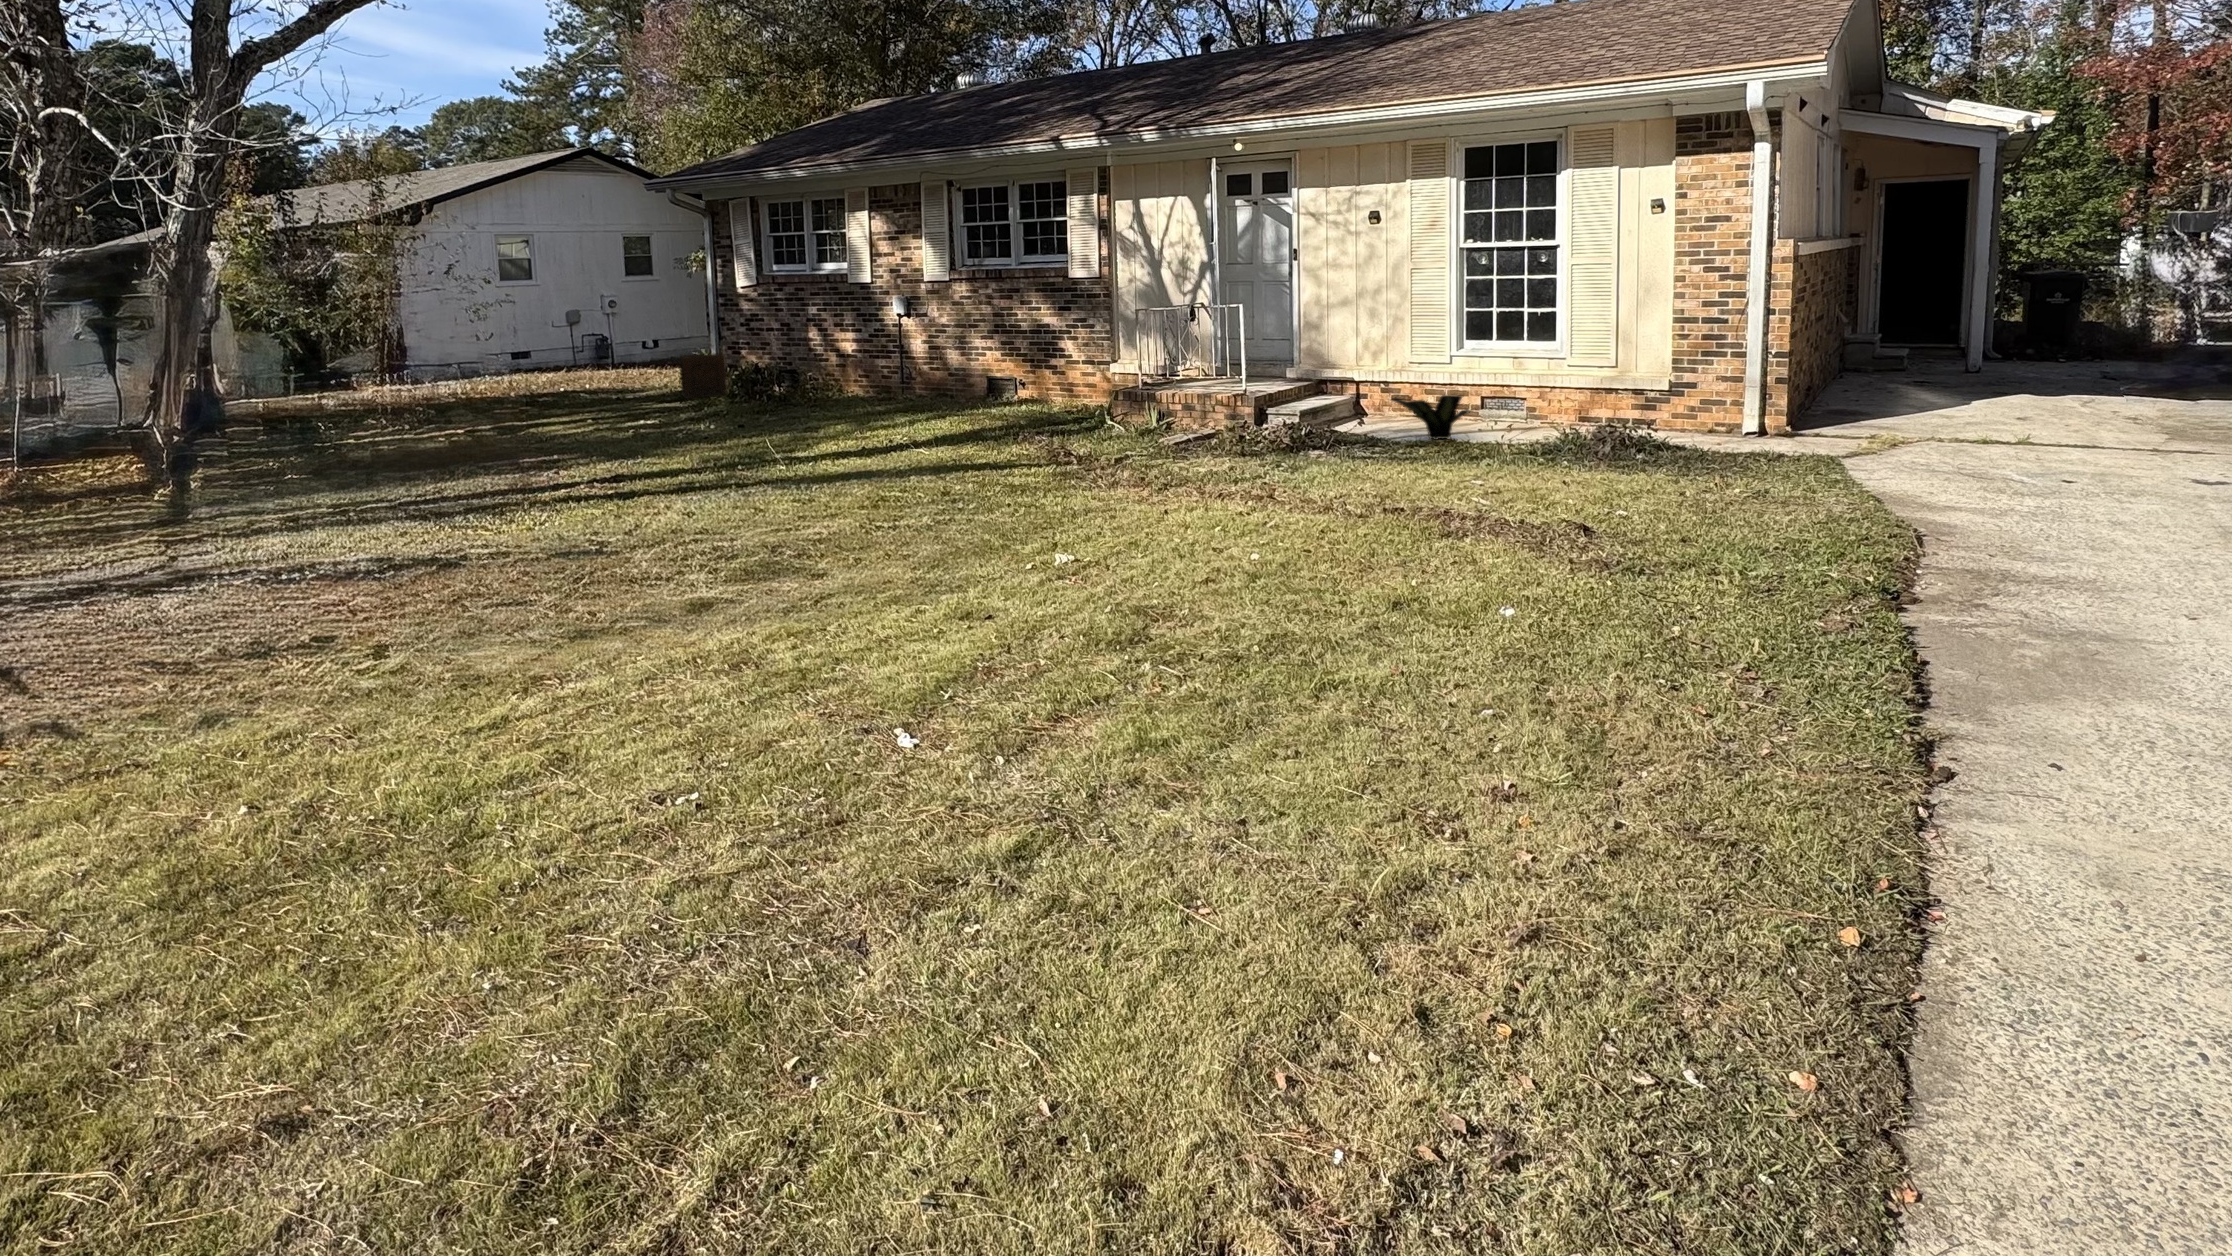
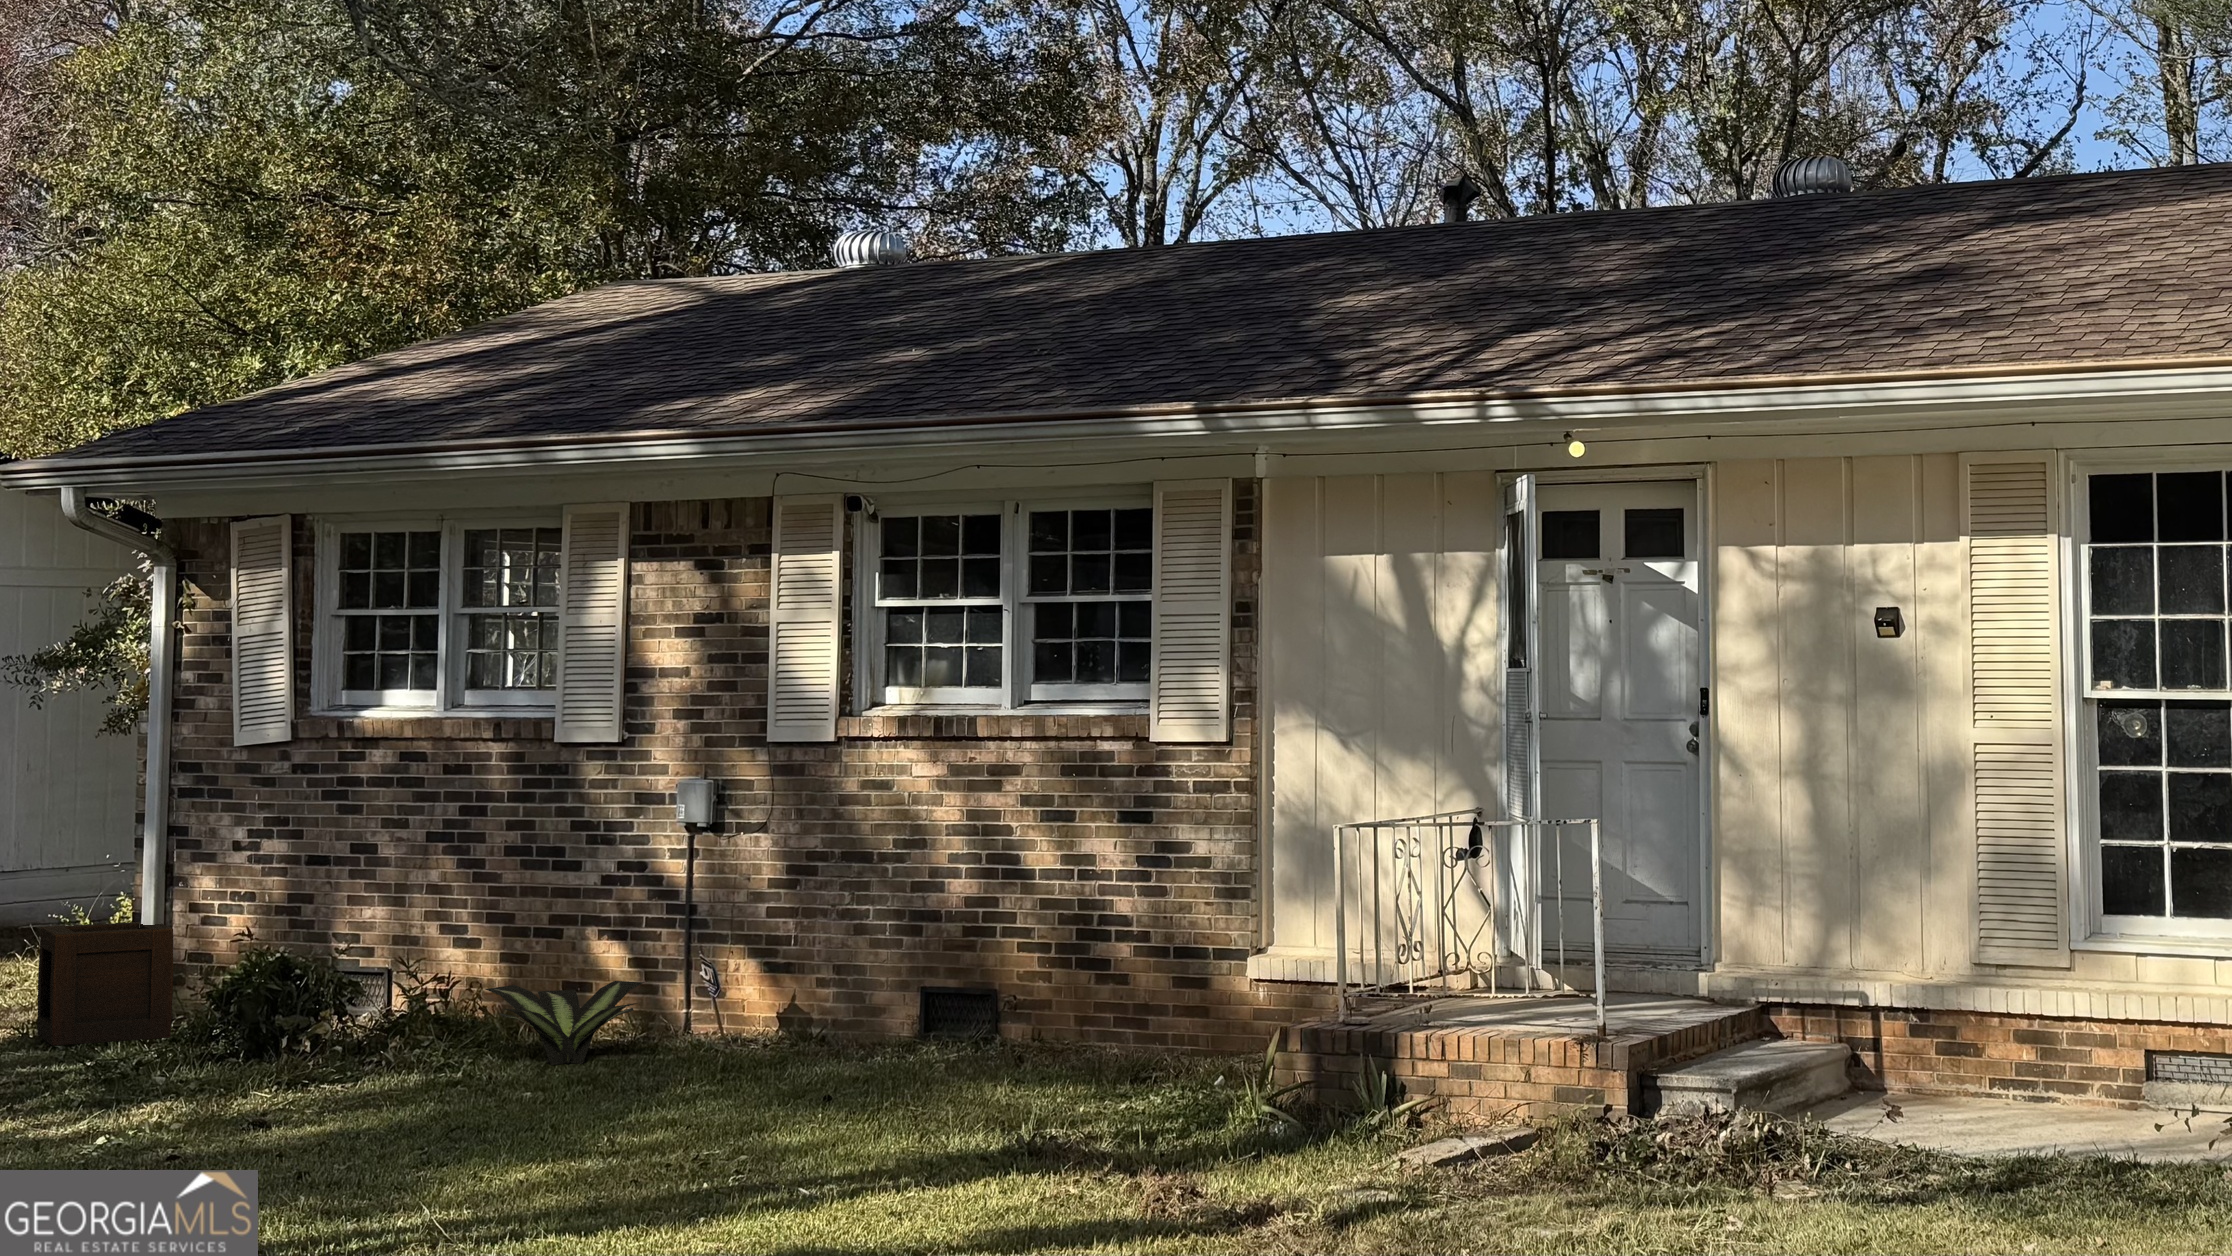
potted plant: present [1391,395,1471,439] -> present [485,981,644,1065]

